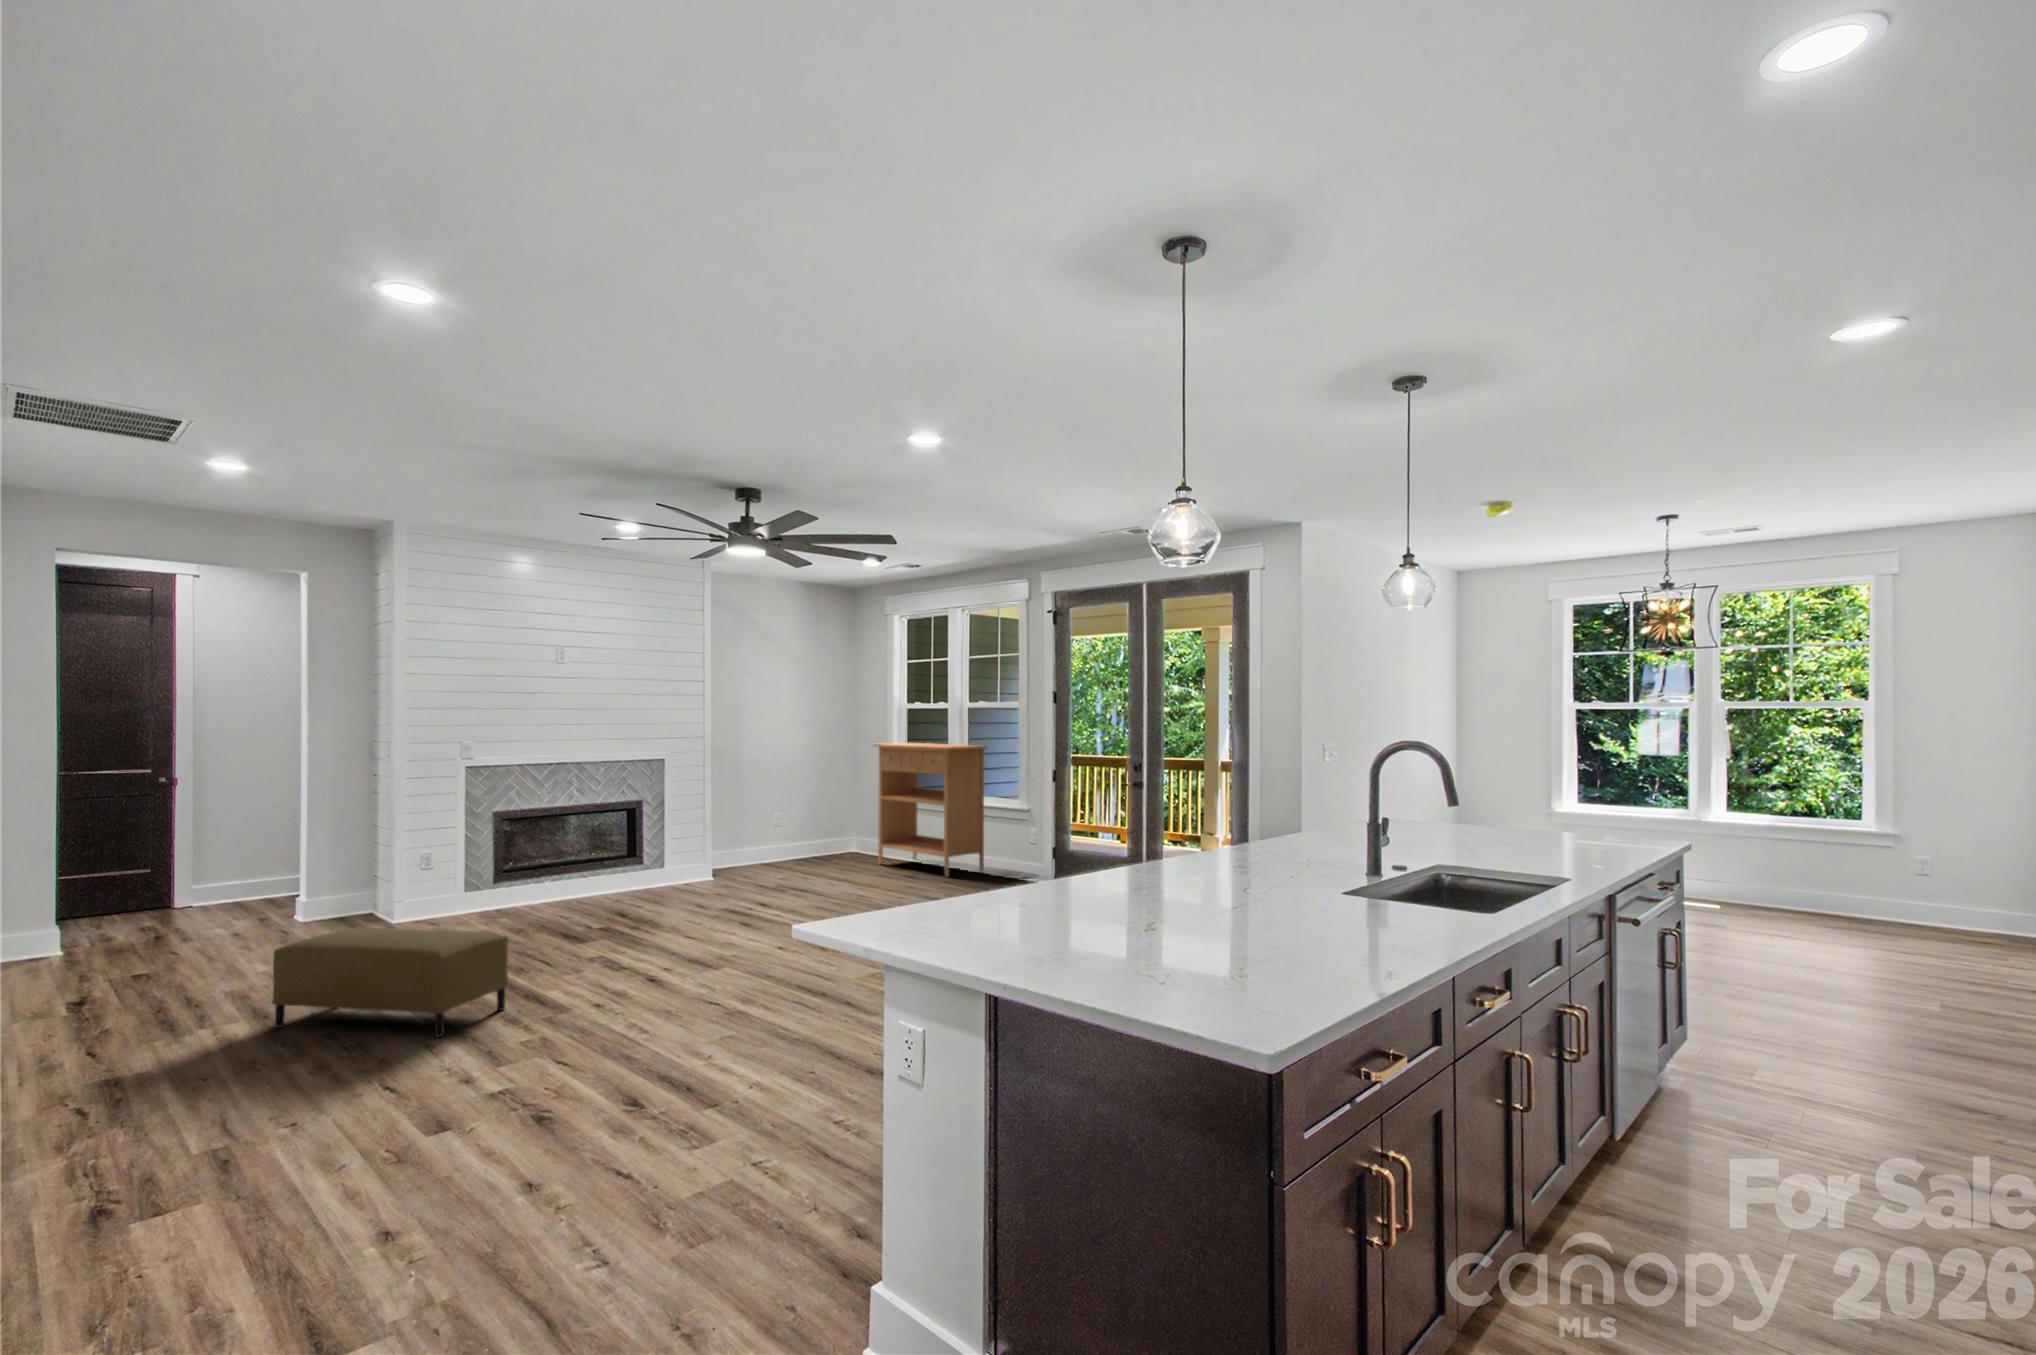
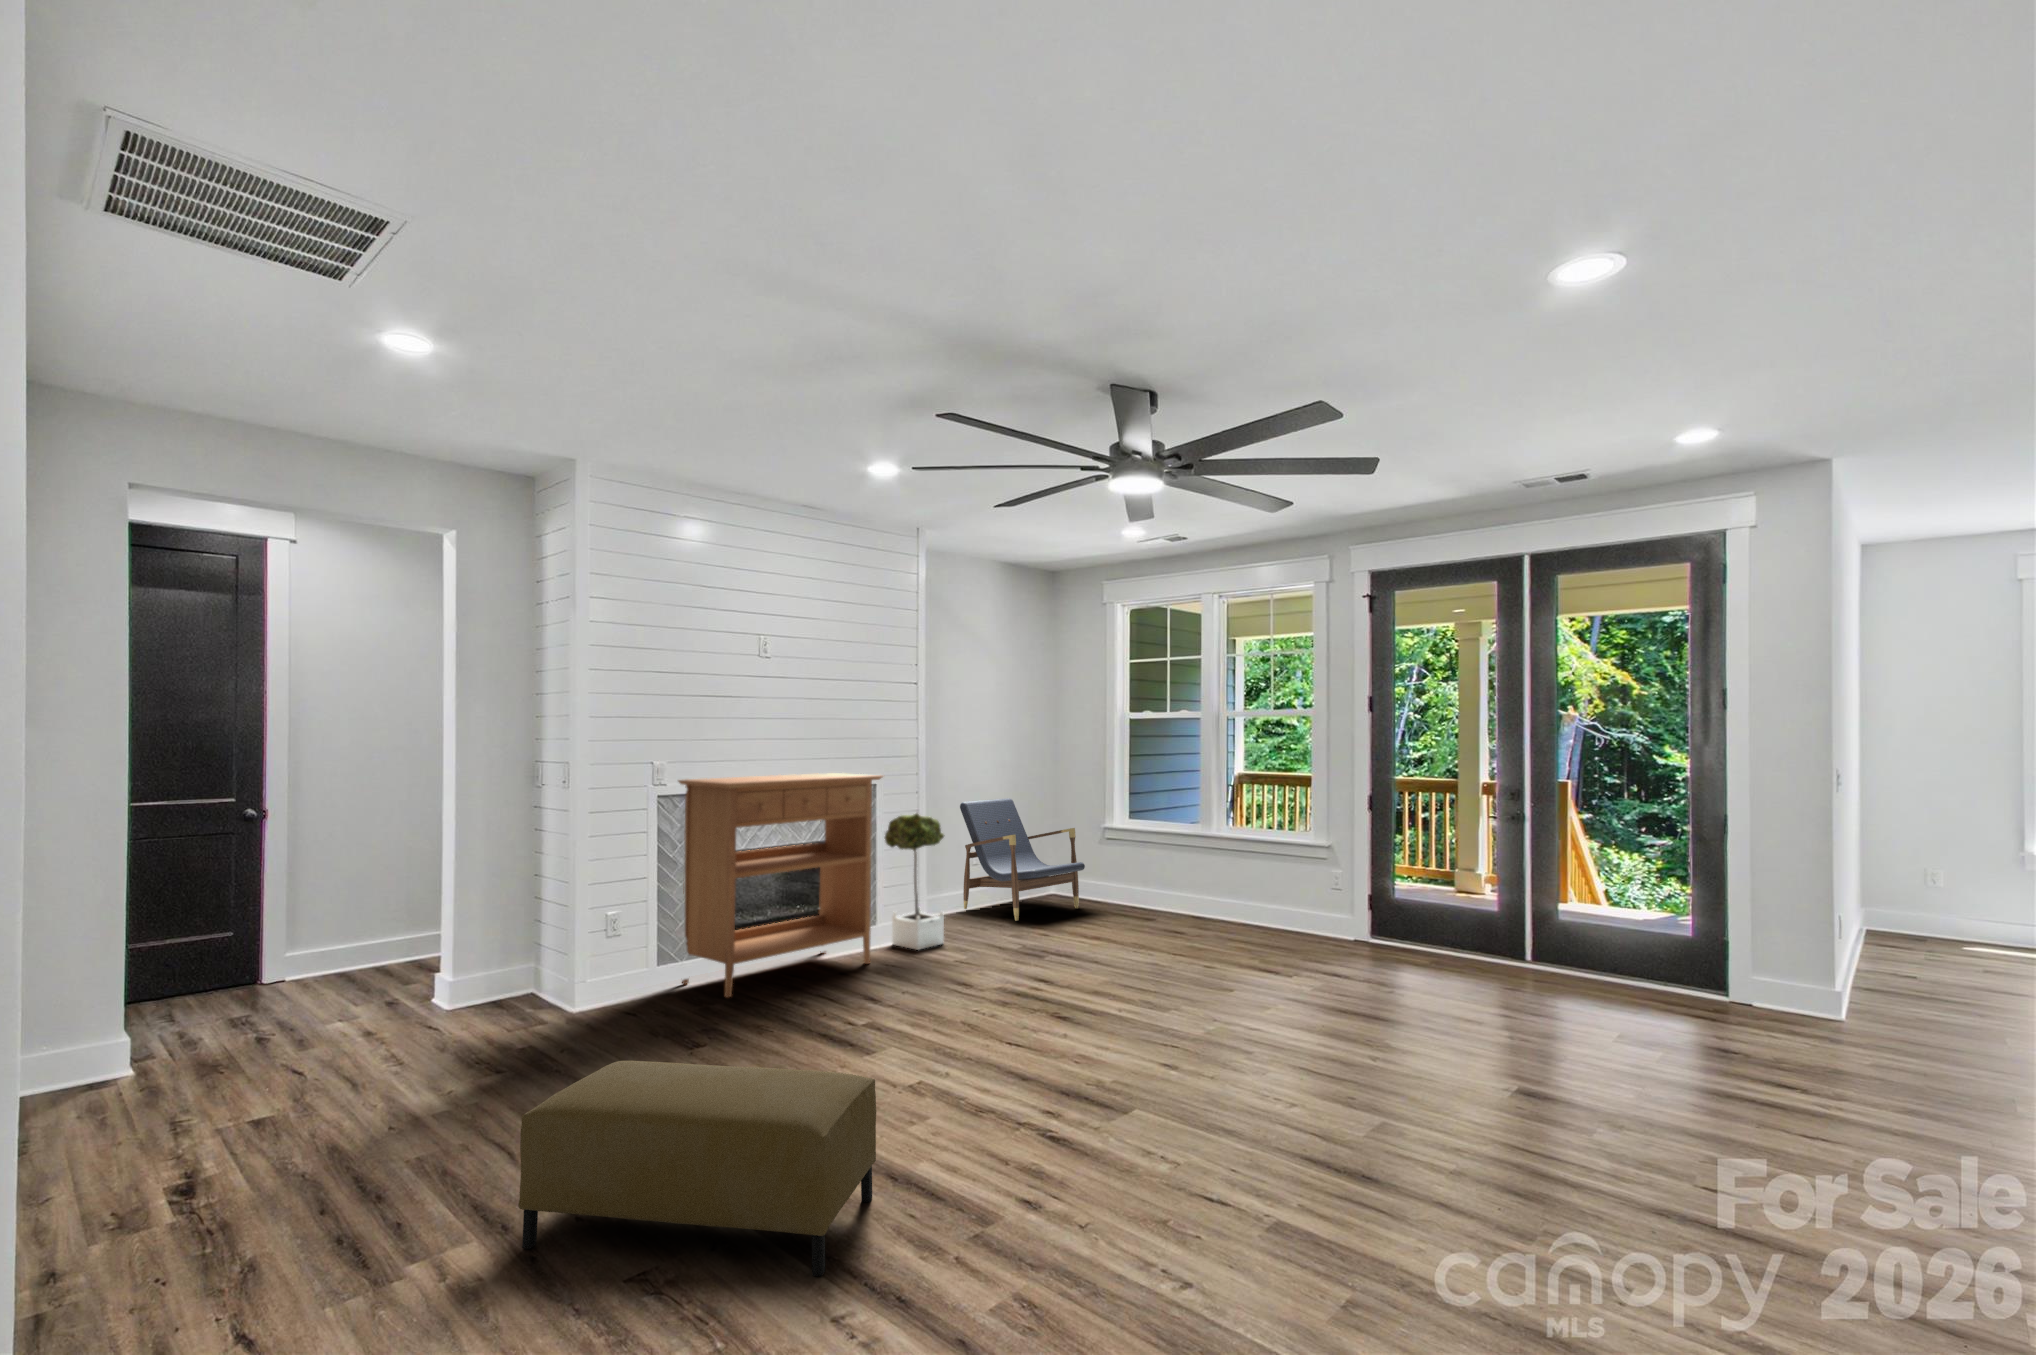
console table: present [873,743,987,877] -> present [678,773,883,997]
lounge chair: none [759,772,856,869] -> present [960,798,1085,921]
potted tree: none [667,781,715,887] -> present [885,813,944,950]

